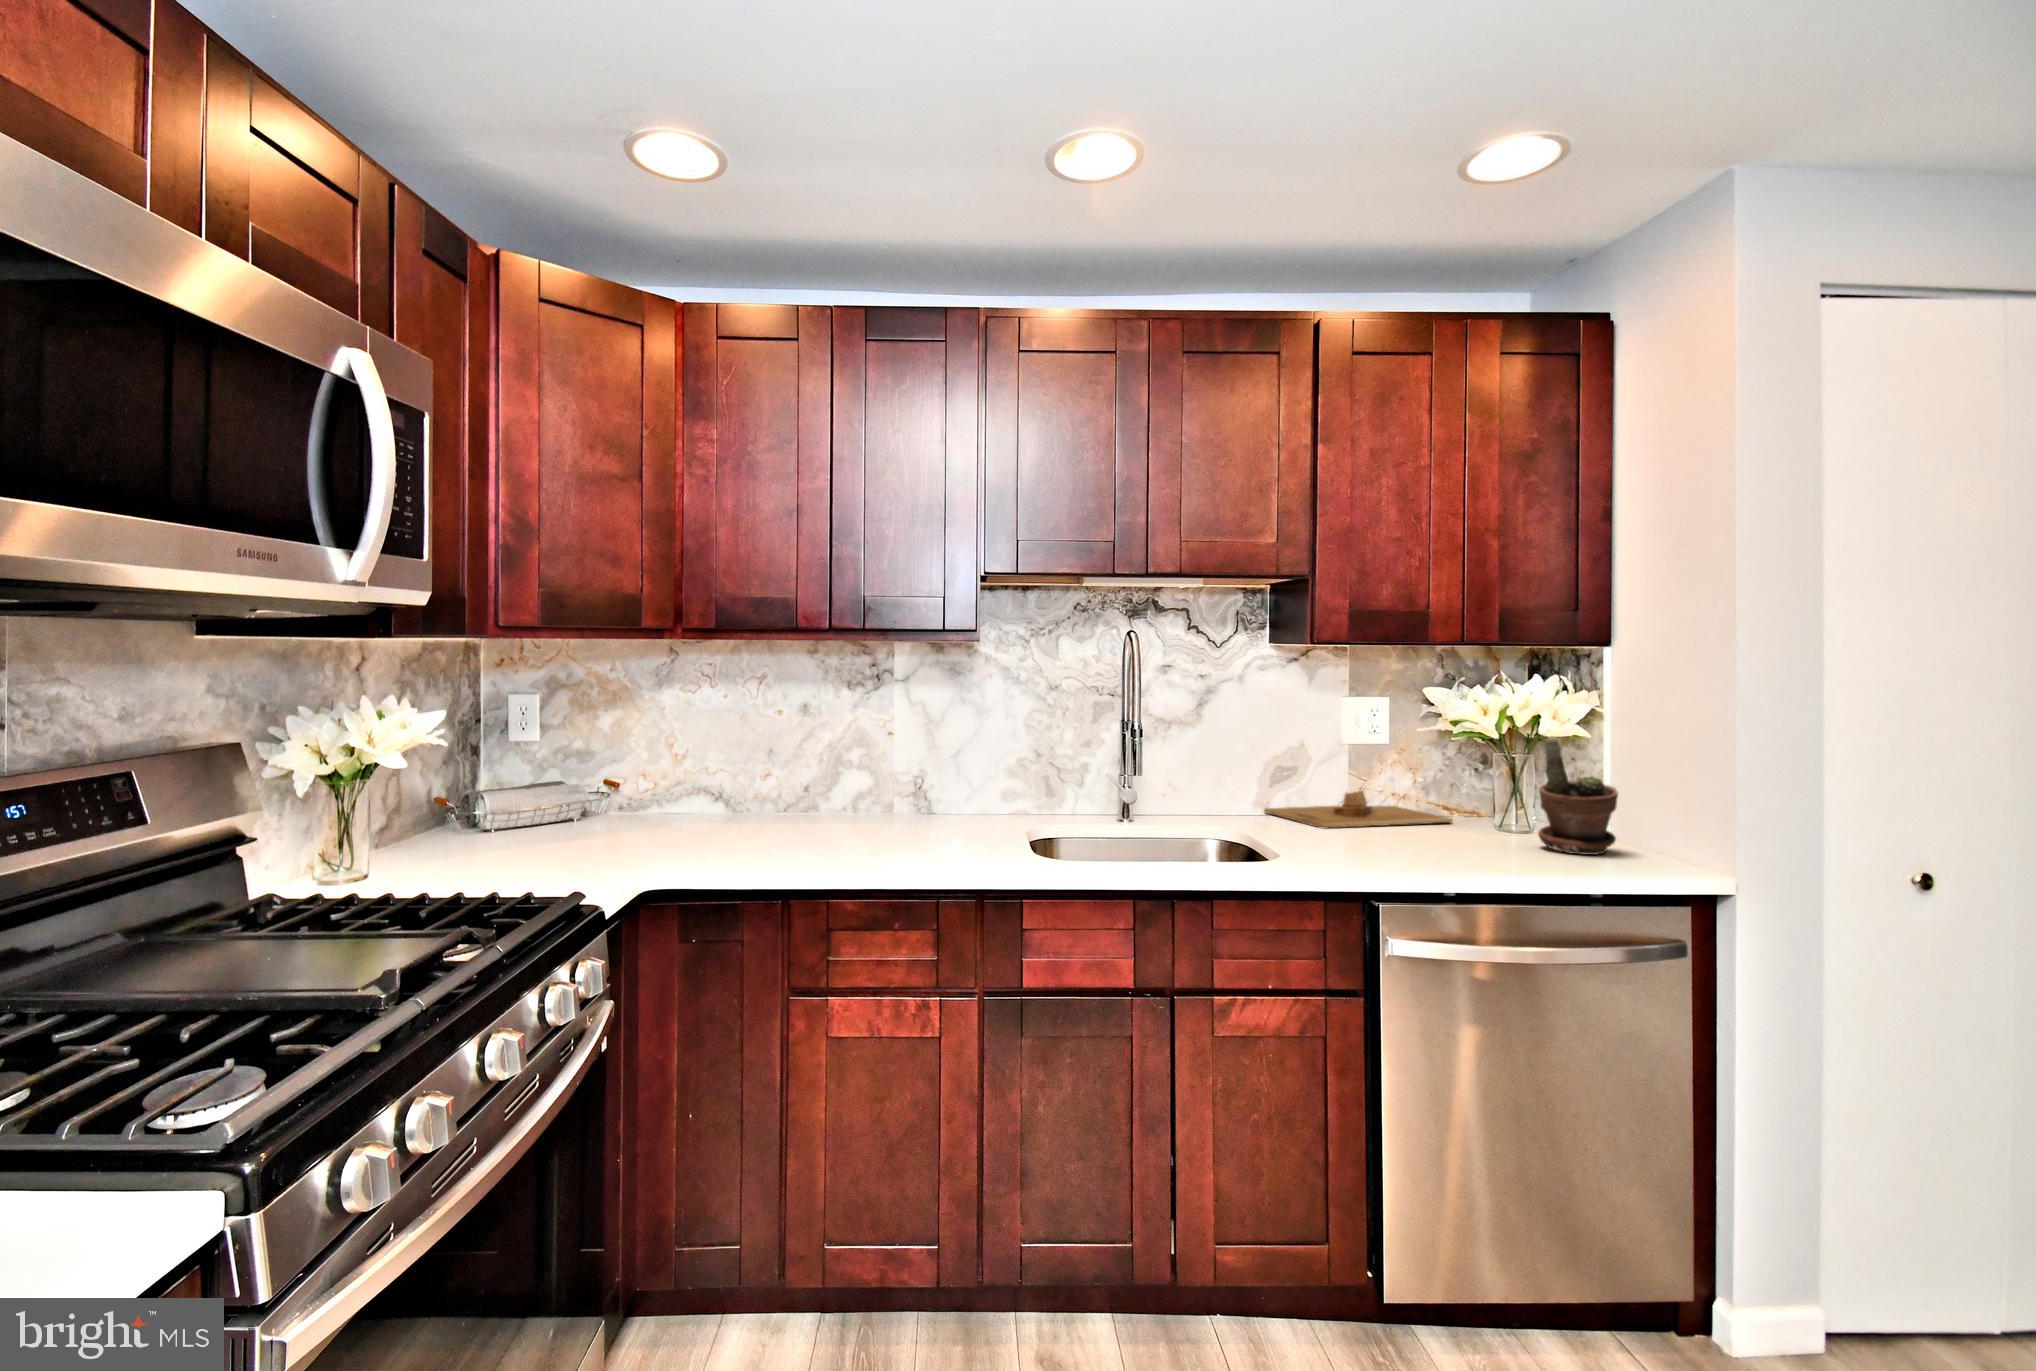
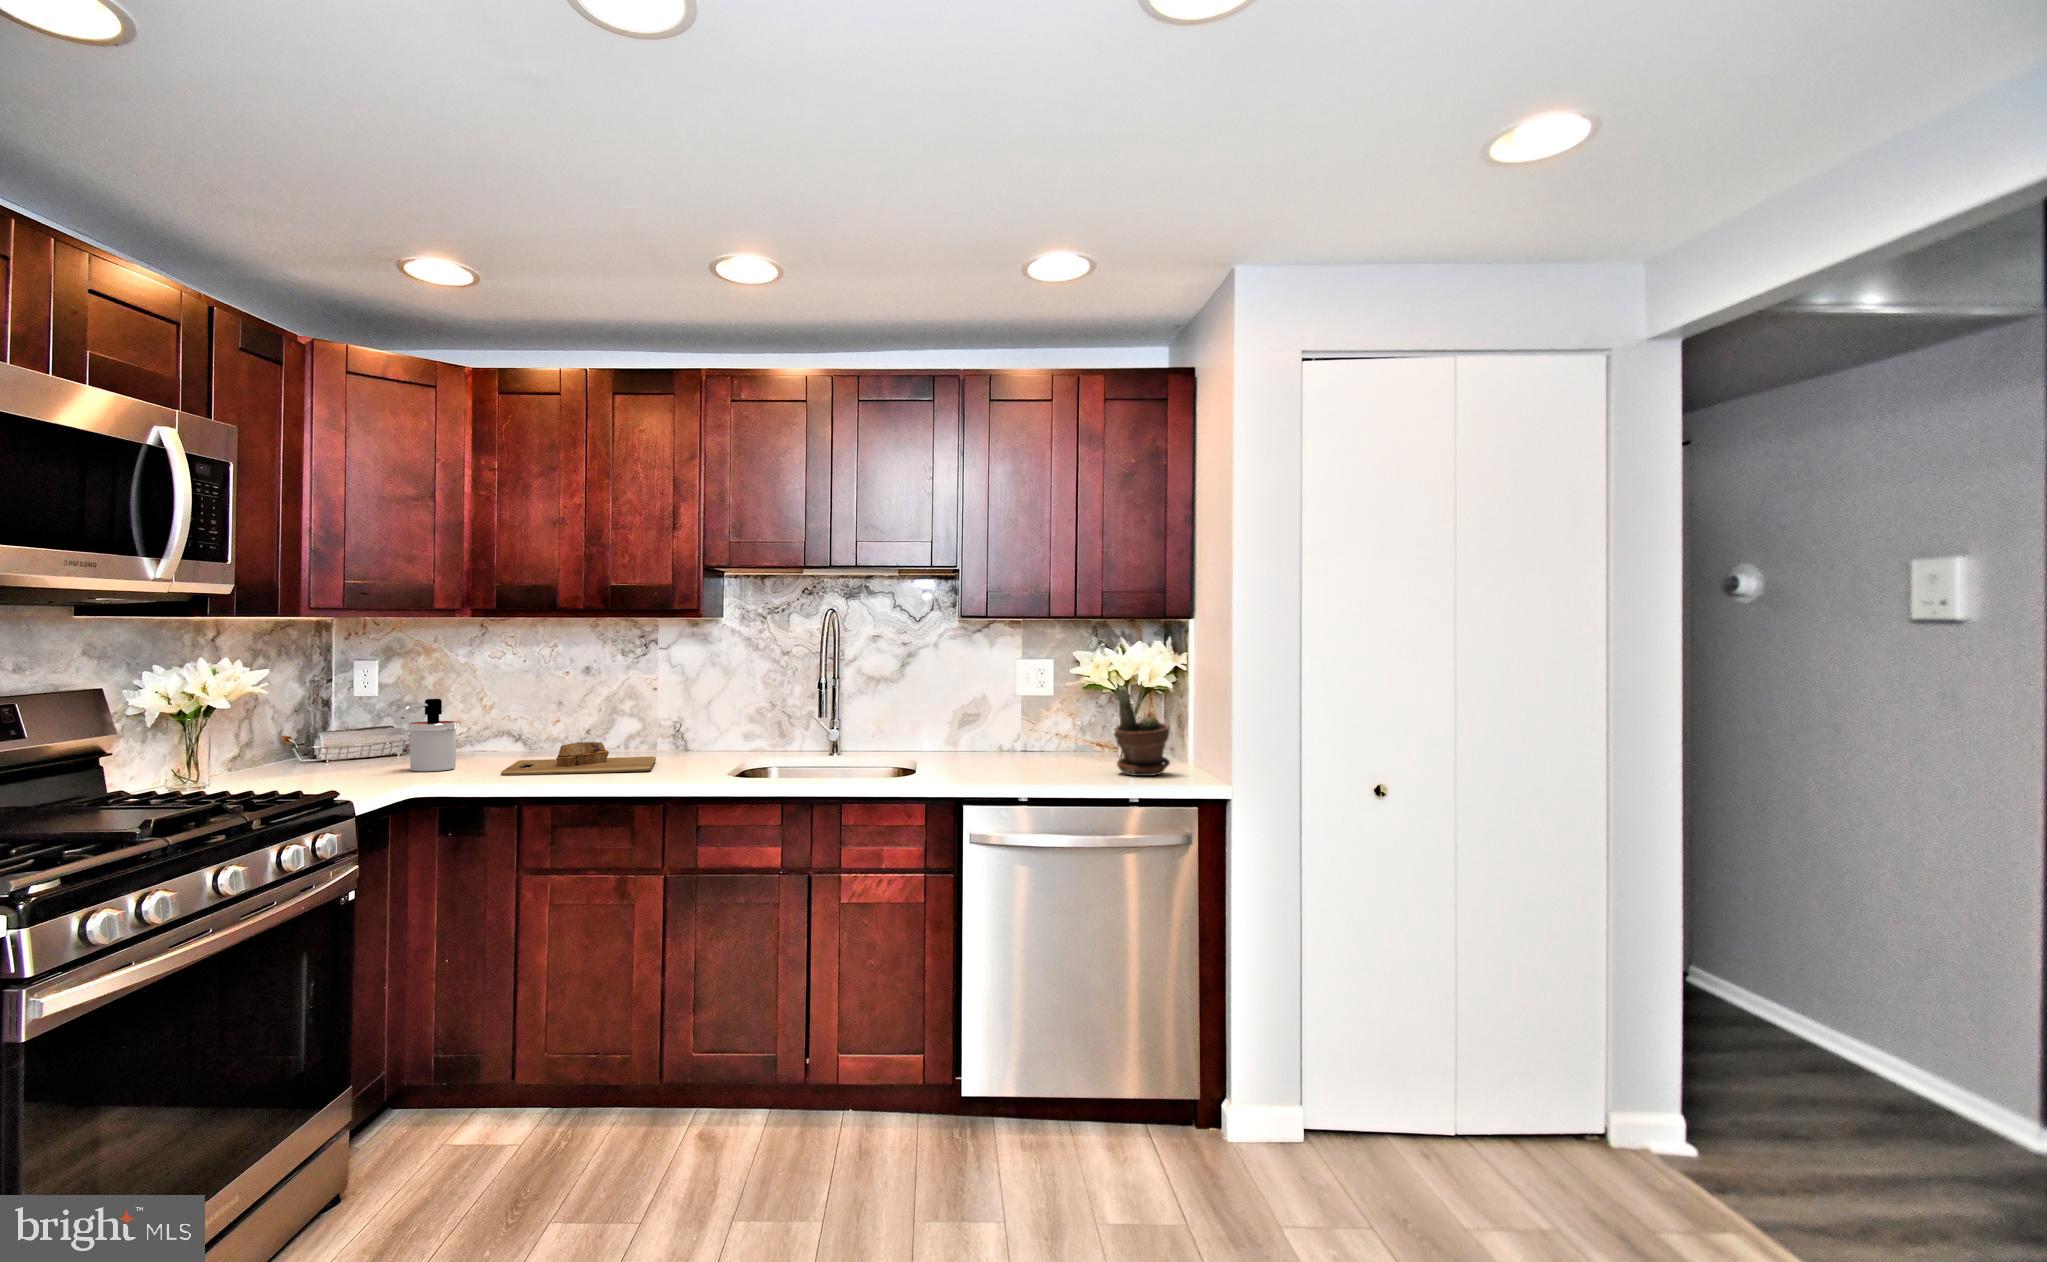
soap dispenser: none [617,749,678,847] -> present [401,699,457,771]
cutting board: present [1264,790,1453,829] -> present [501,742,656,776]

